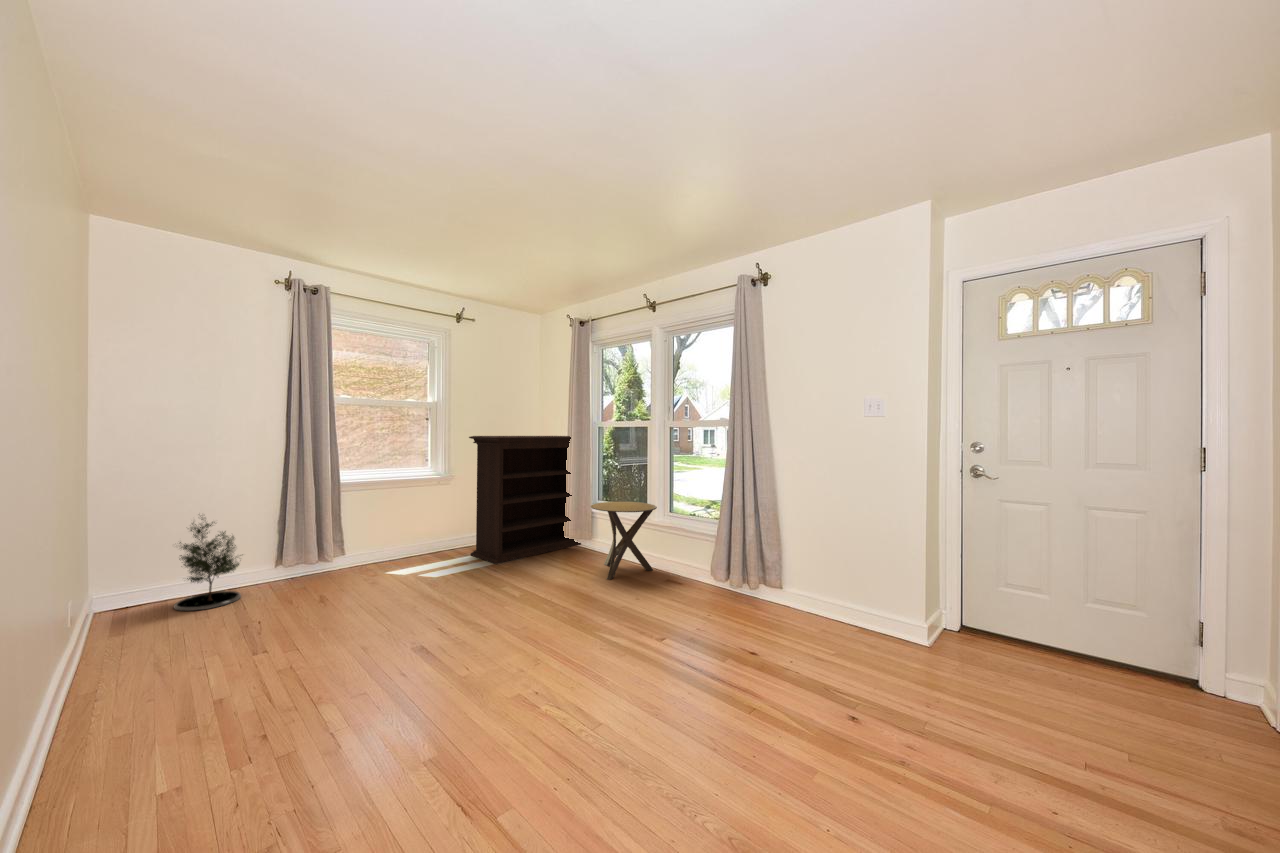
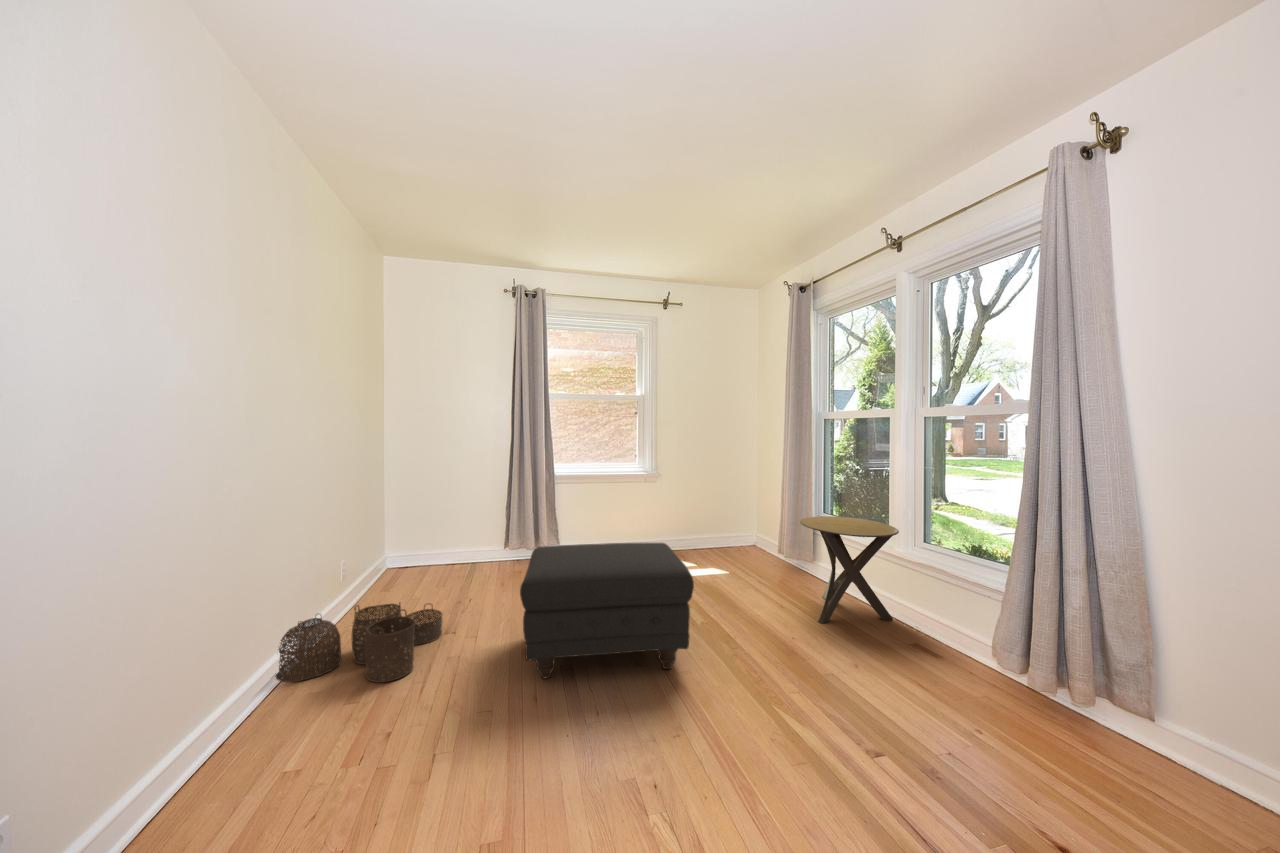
bookshelf: present [469,436,581,564] -> none [672,430,806,572]
potted tree: present [174,519,241,611] -> none [426,493,477,577]
ottoman: none [371,532,535,655] -> present [520,543,694,678]
woven basket: none [62,622,264,731] -> present [276,603,442,682]

